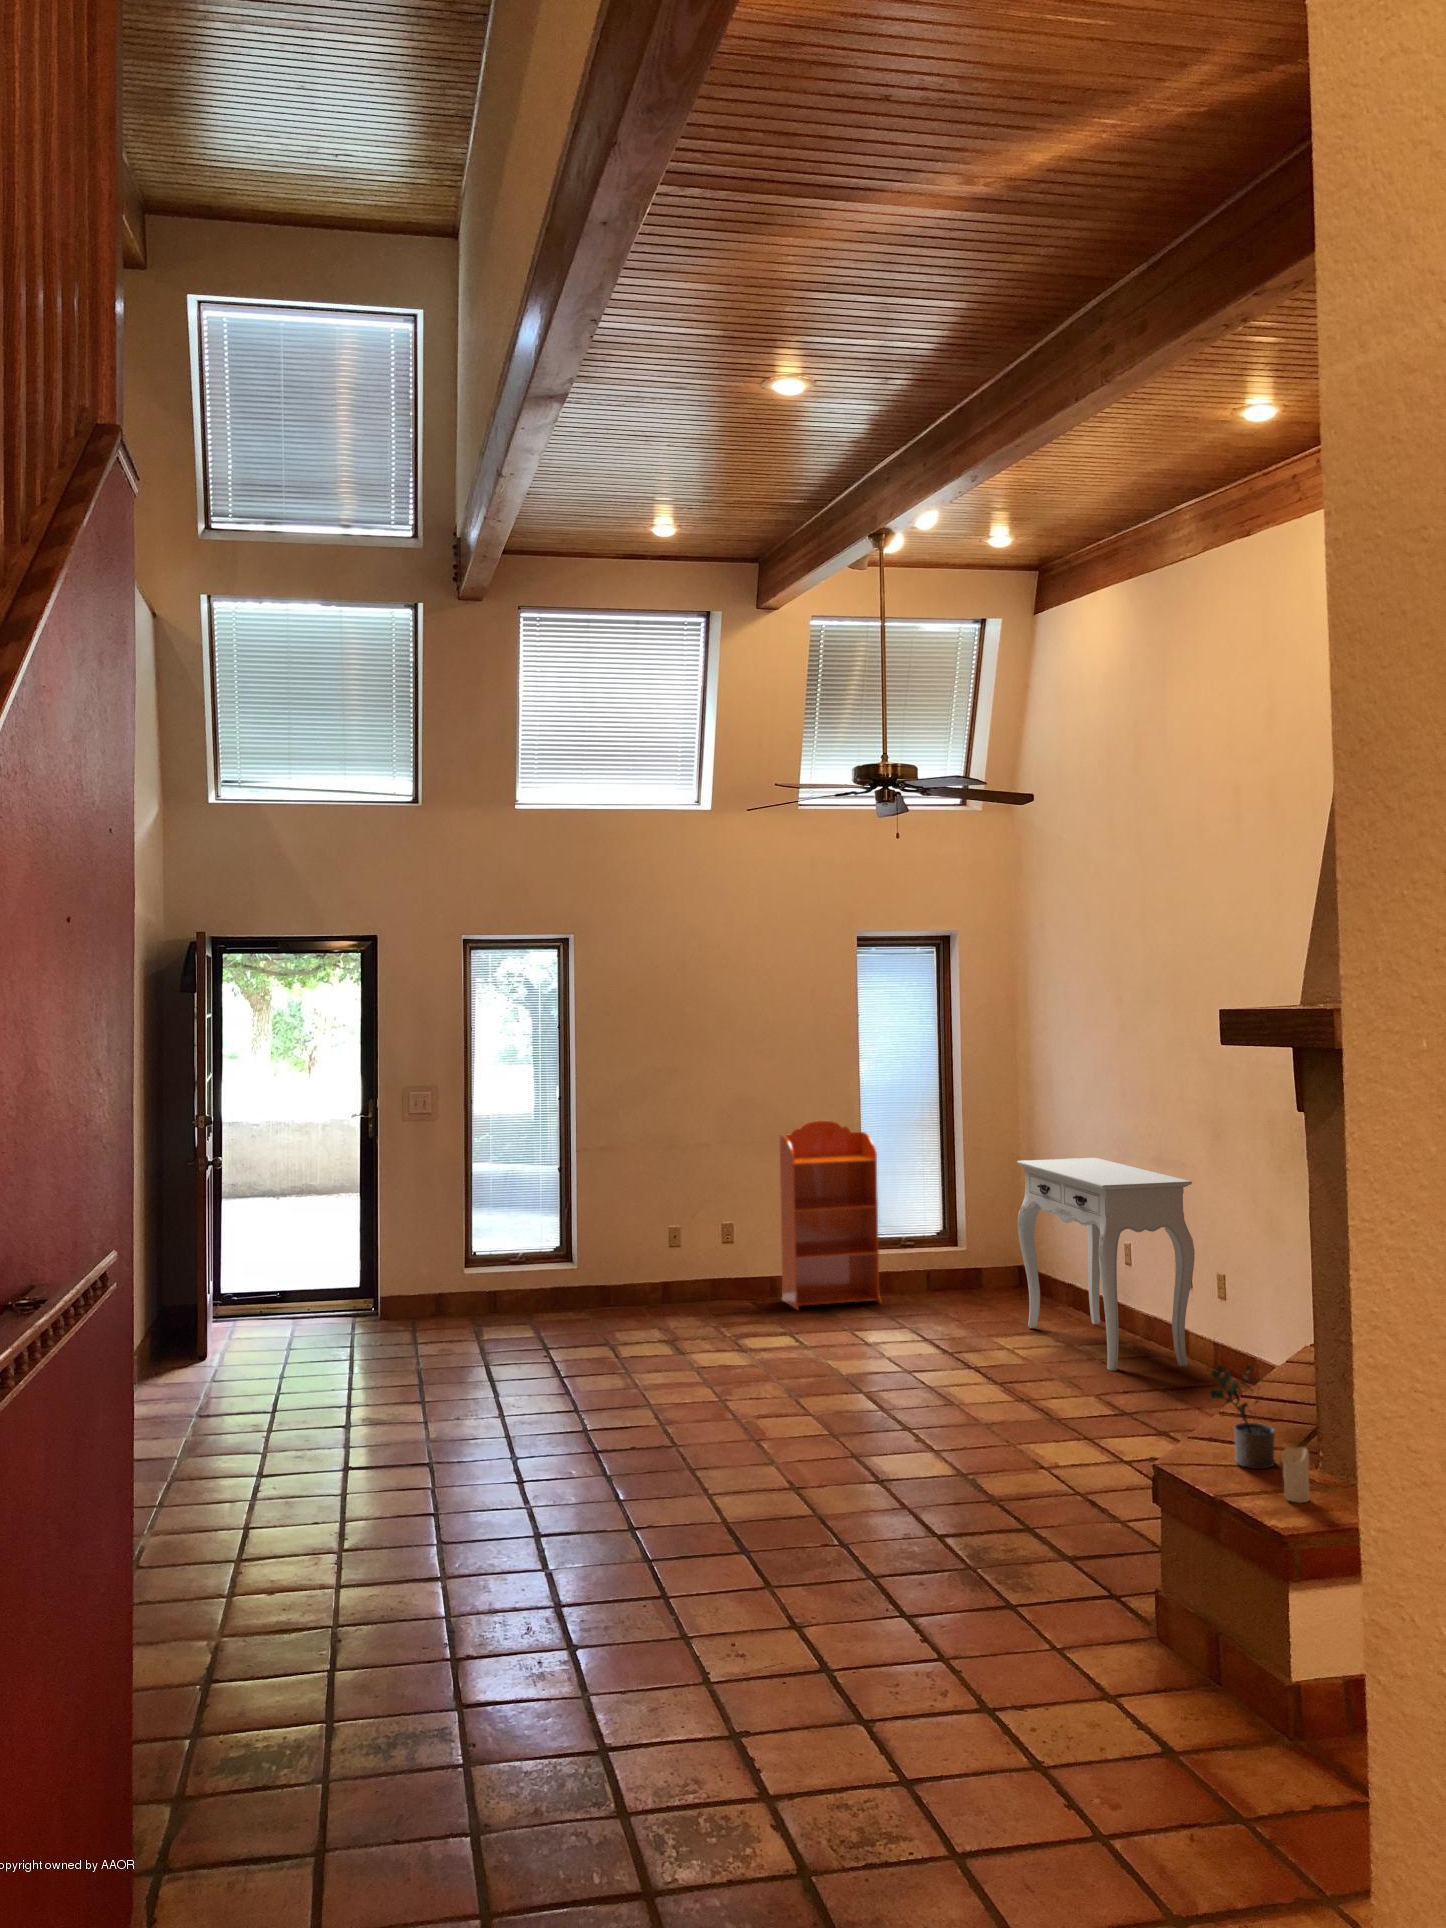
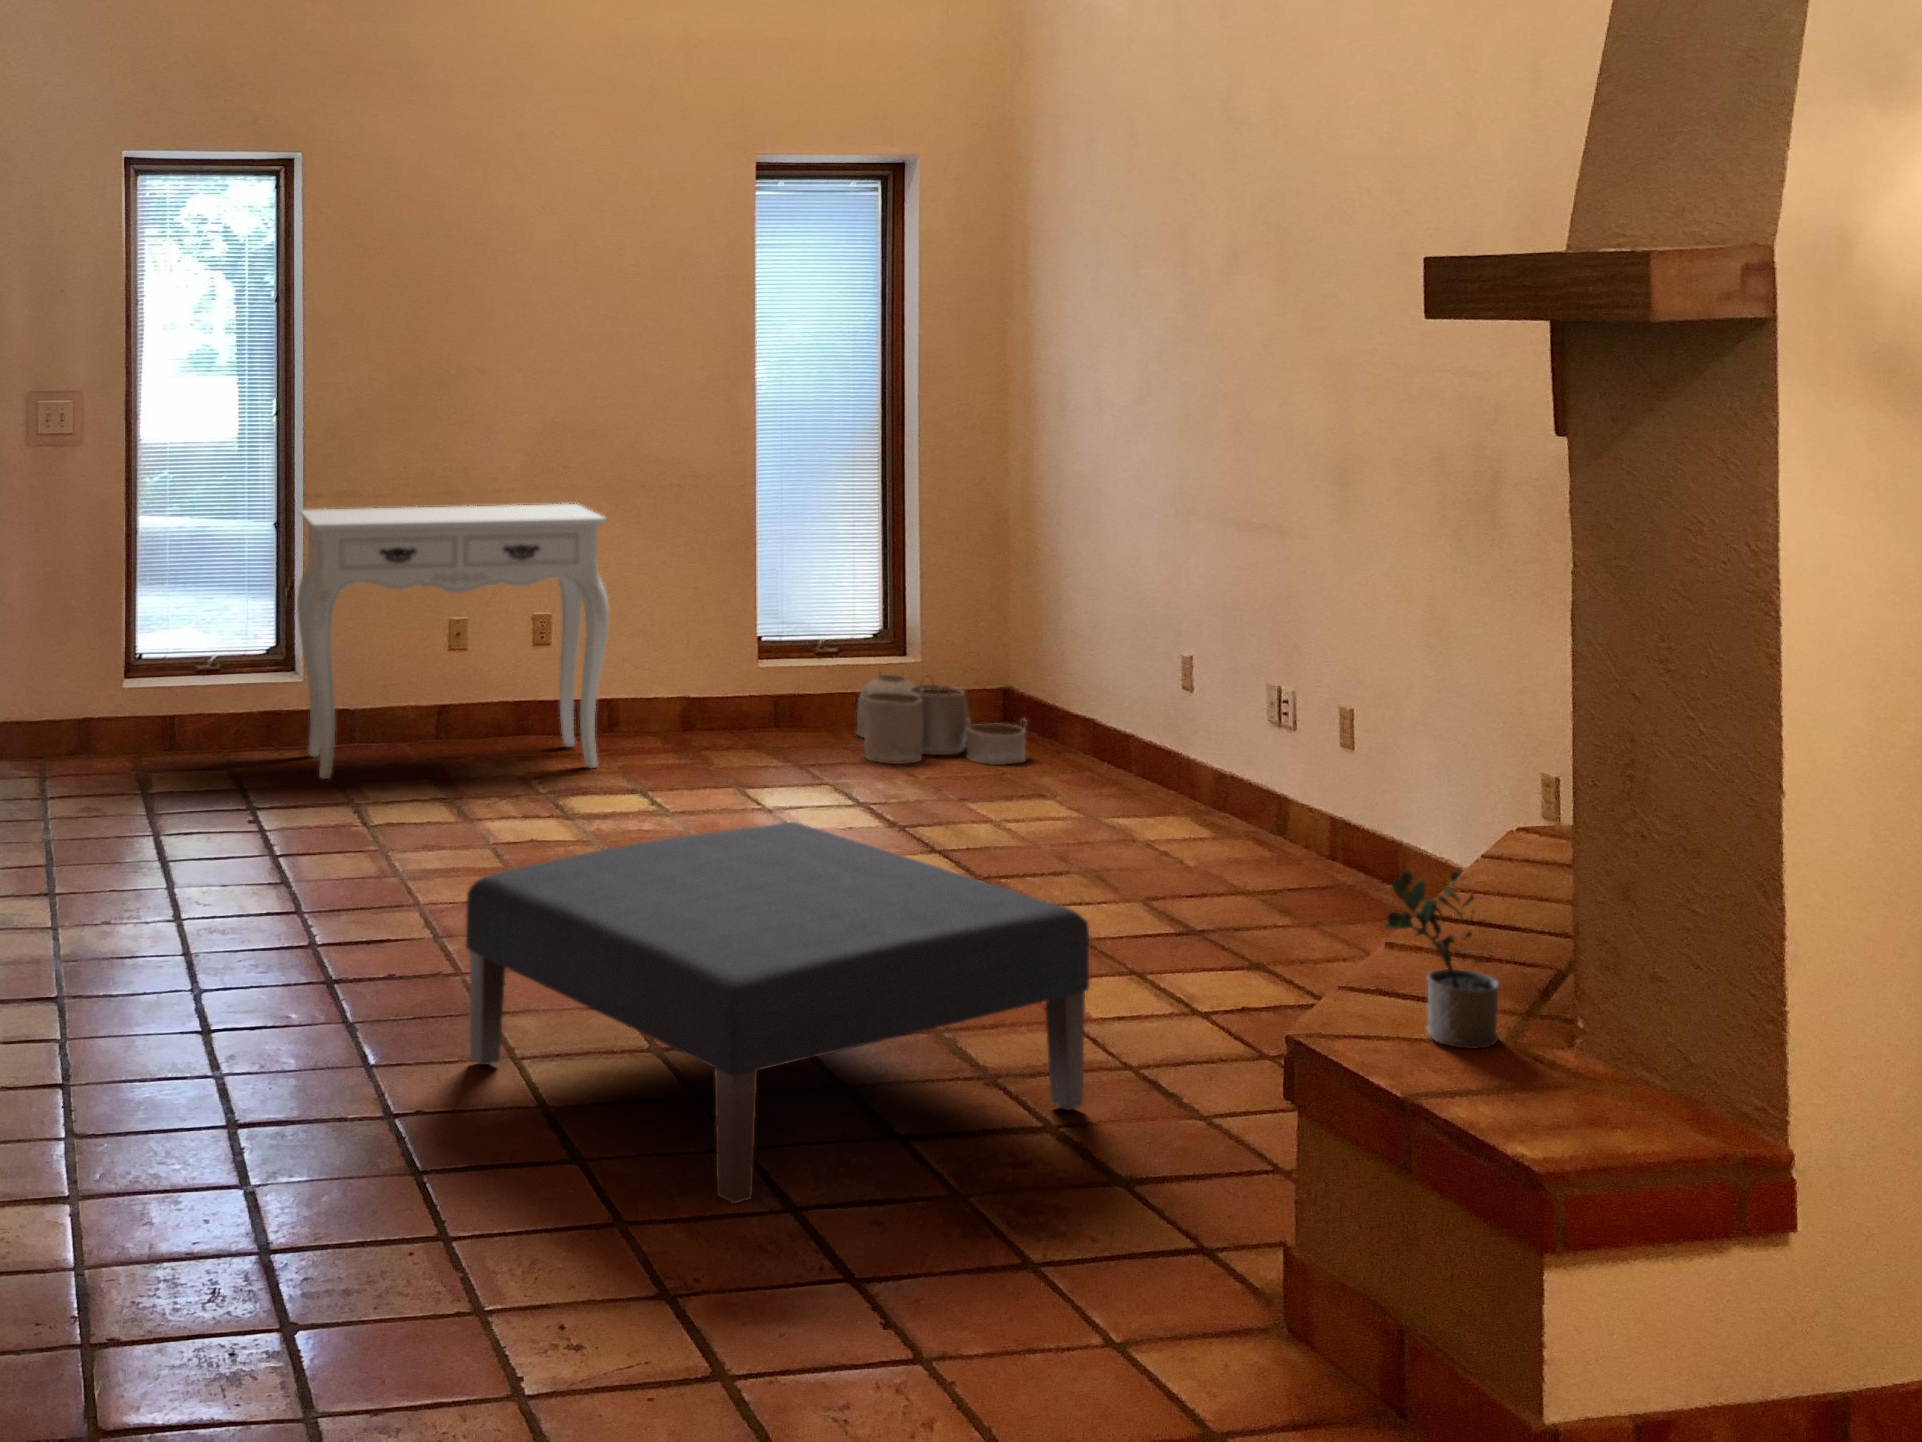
bookcase: present [780,1120,882,1310] -> none [628,457,787,756]
console table: present [1017,1158,1195,1371] -> present [297,504,609,779]
woven basket: none [926,1253,1032,1313] -> present [857,670,1026,765]
ottoman: none [678,1347,1051,1575] -> present [466,822,1089,1204]
candle: present [1282,1447,1310,1503] -> none [1523,1018,1572,1113]

